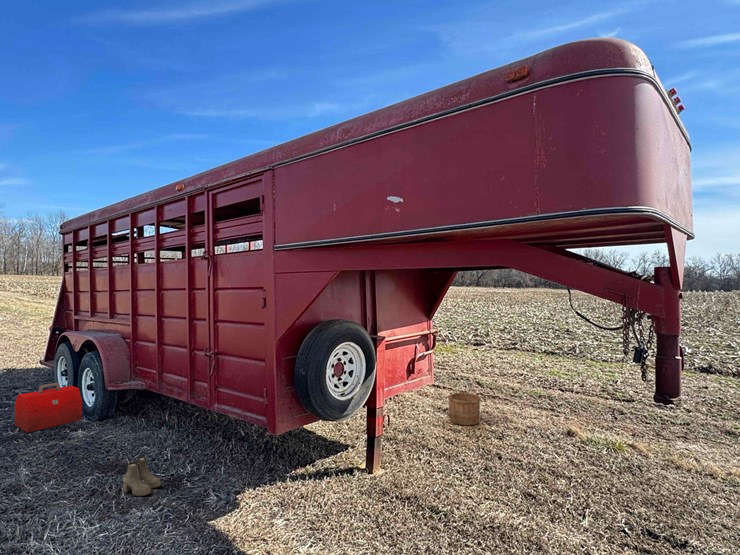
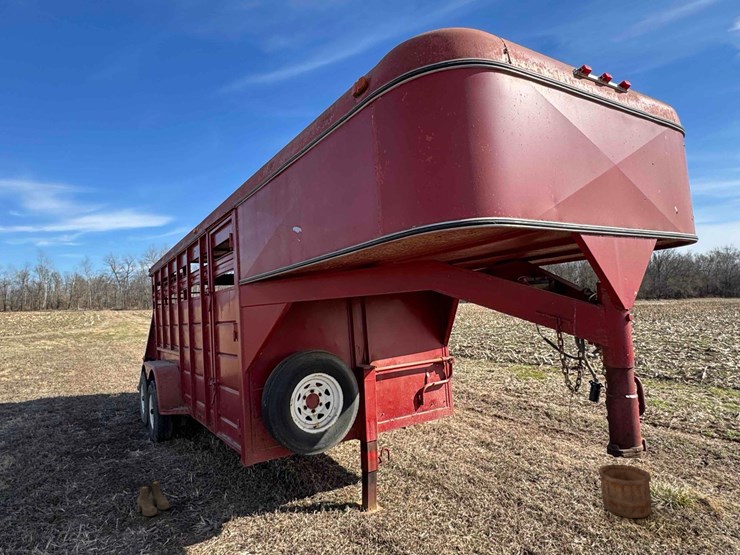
toolbox: present [15,383,82,433] -> none [106,411,155,454]
wooden bucket: present [449,393,481,425] -> present [598,464,651,518]

